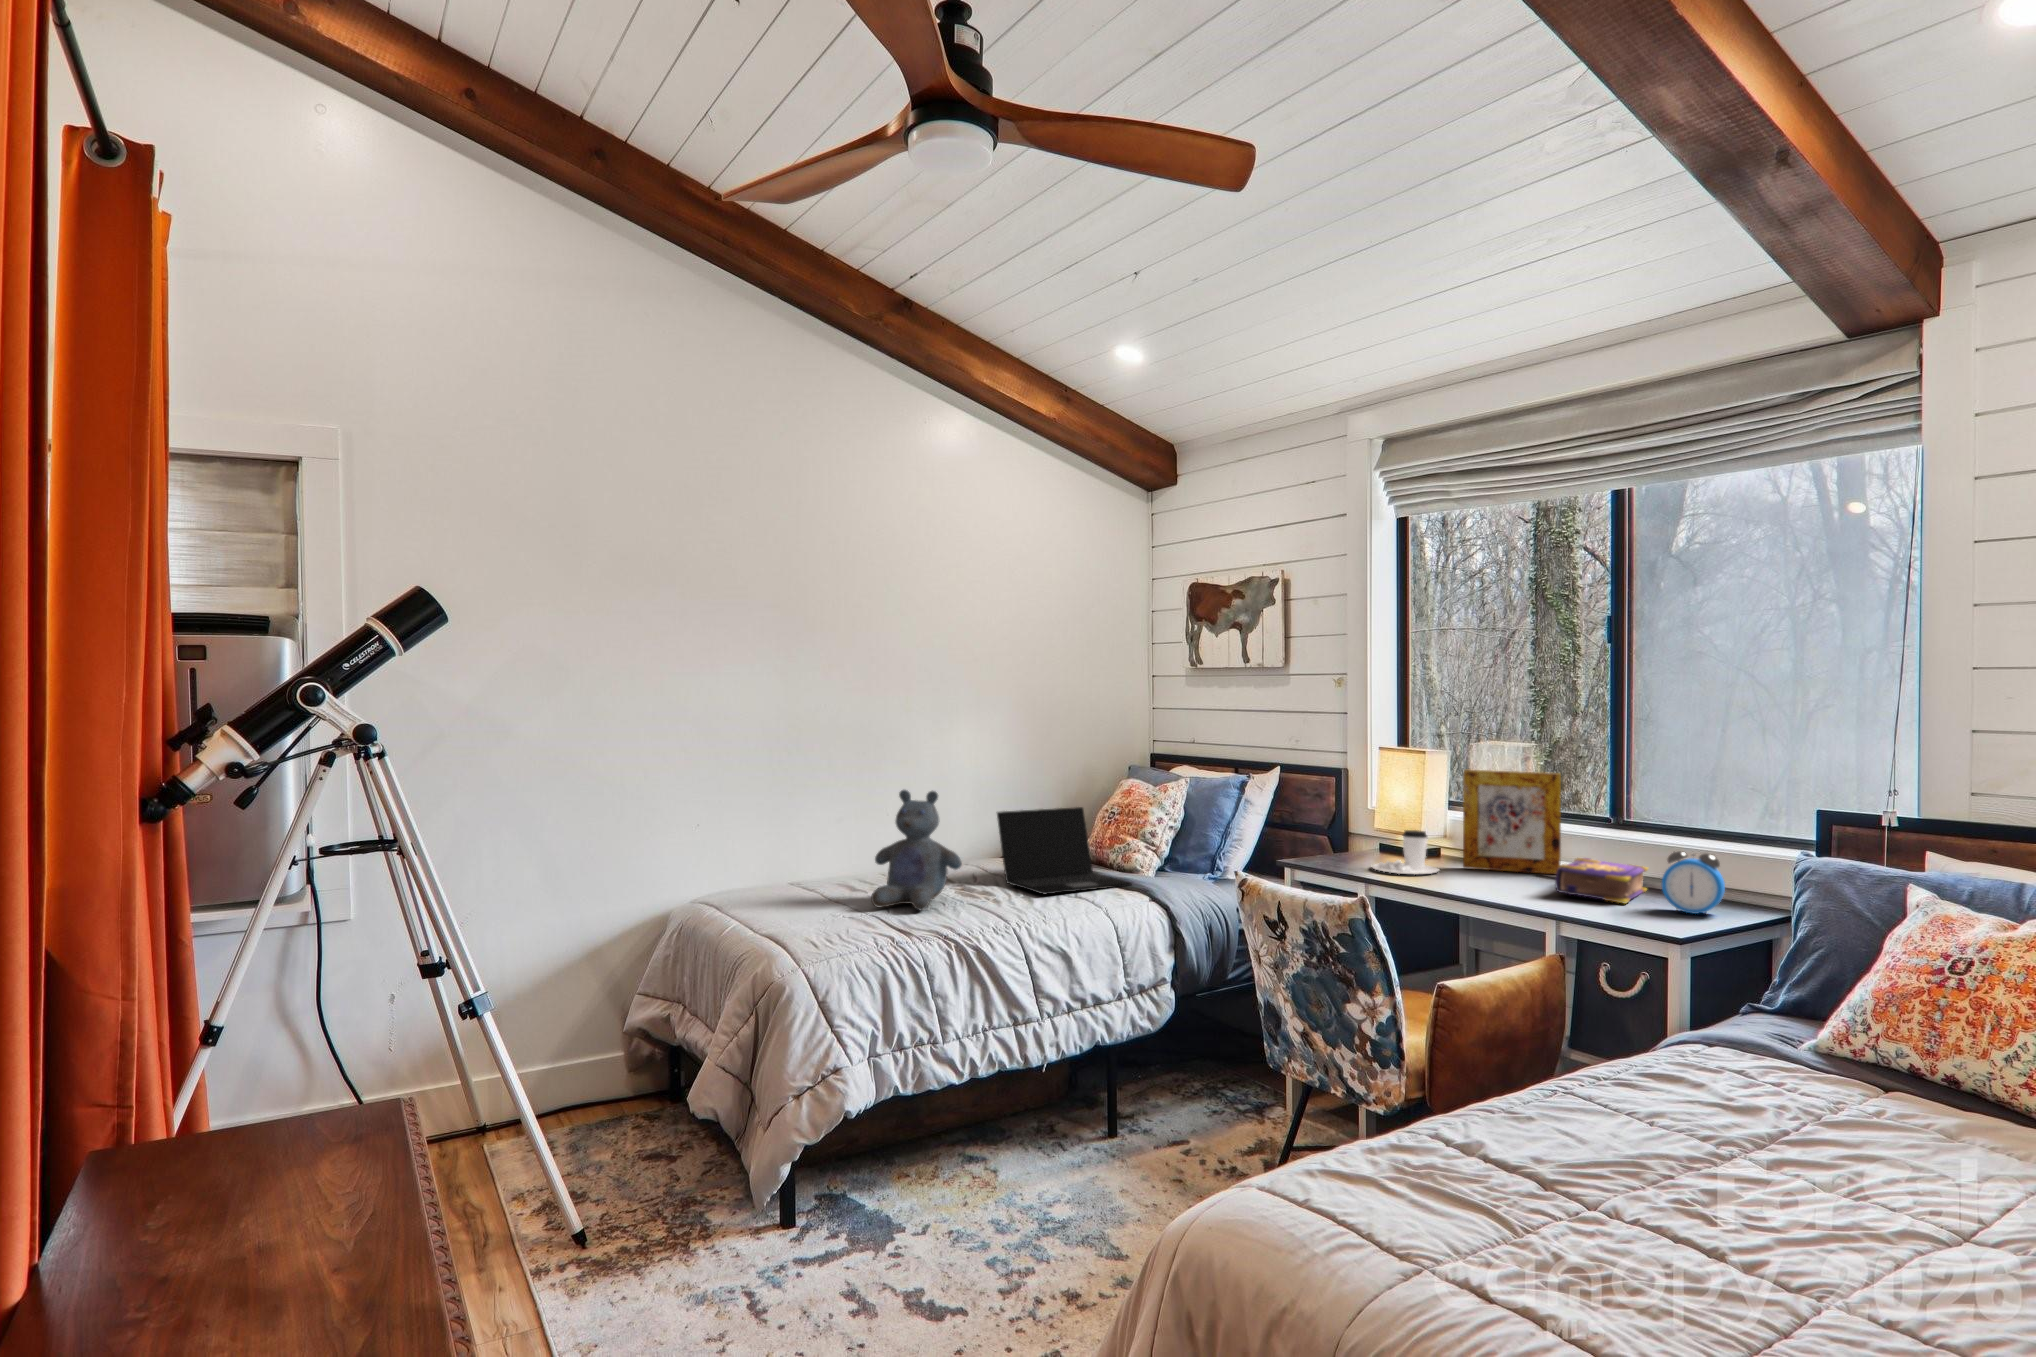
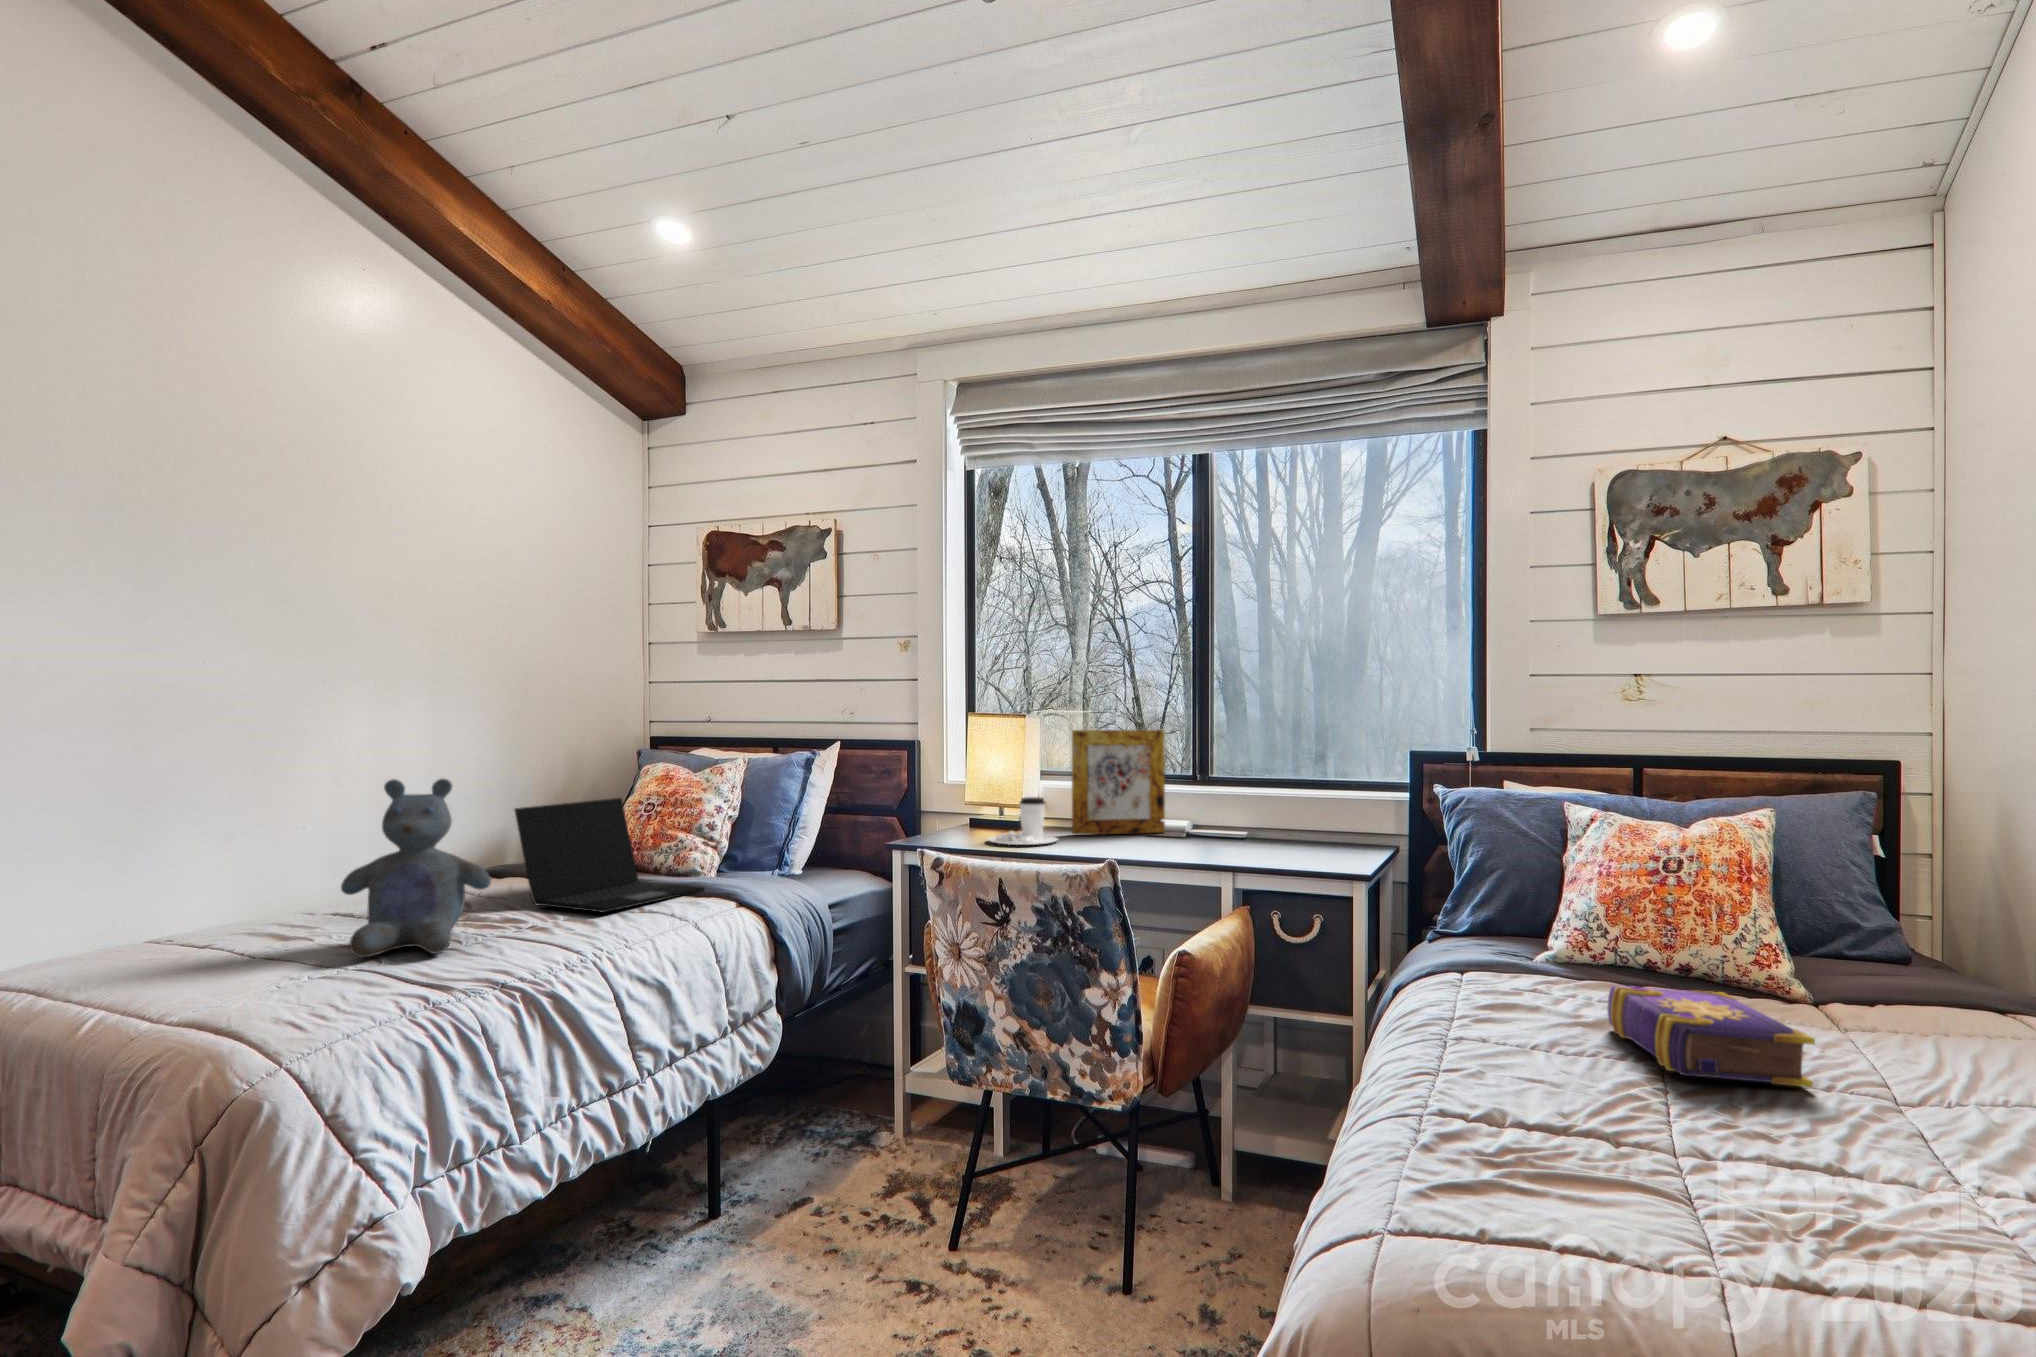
alarm clock: present [1662,851,1725,914] -> none [1300,794,1356,855]
book: present [1555,858,1648,903] -> present [1608,985,1815,1087]

